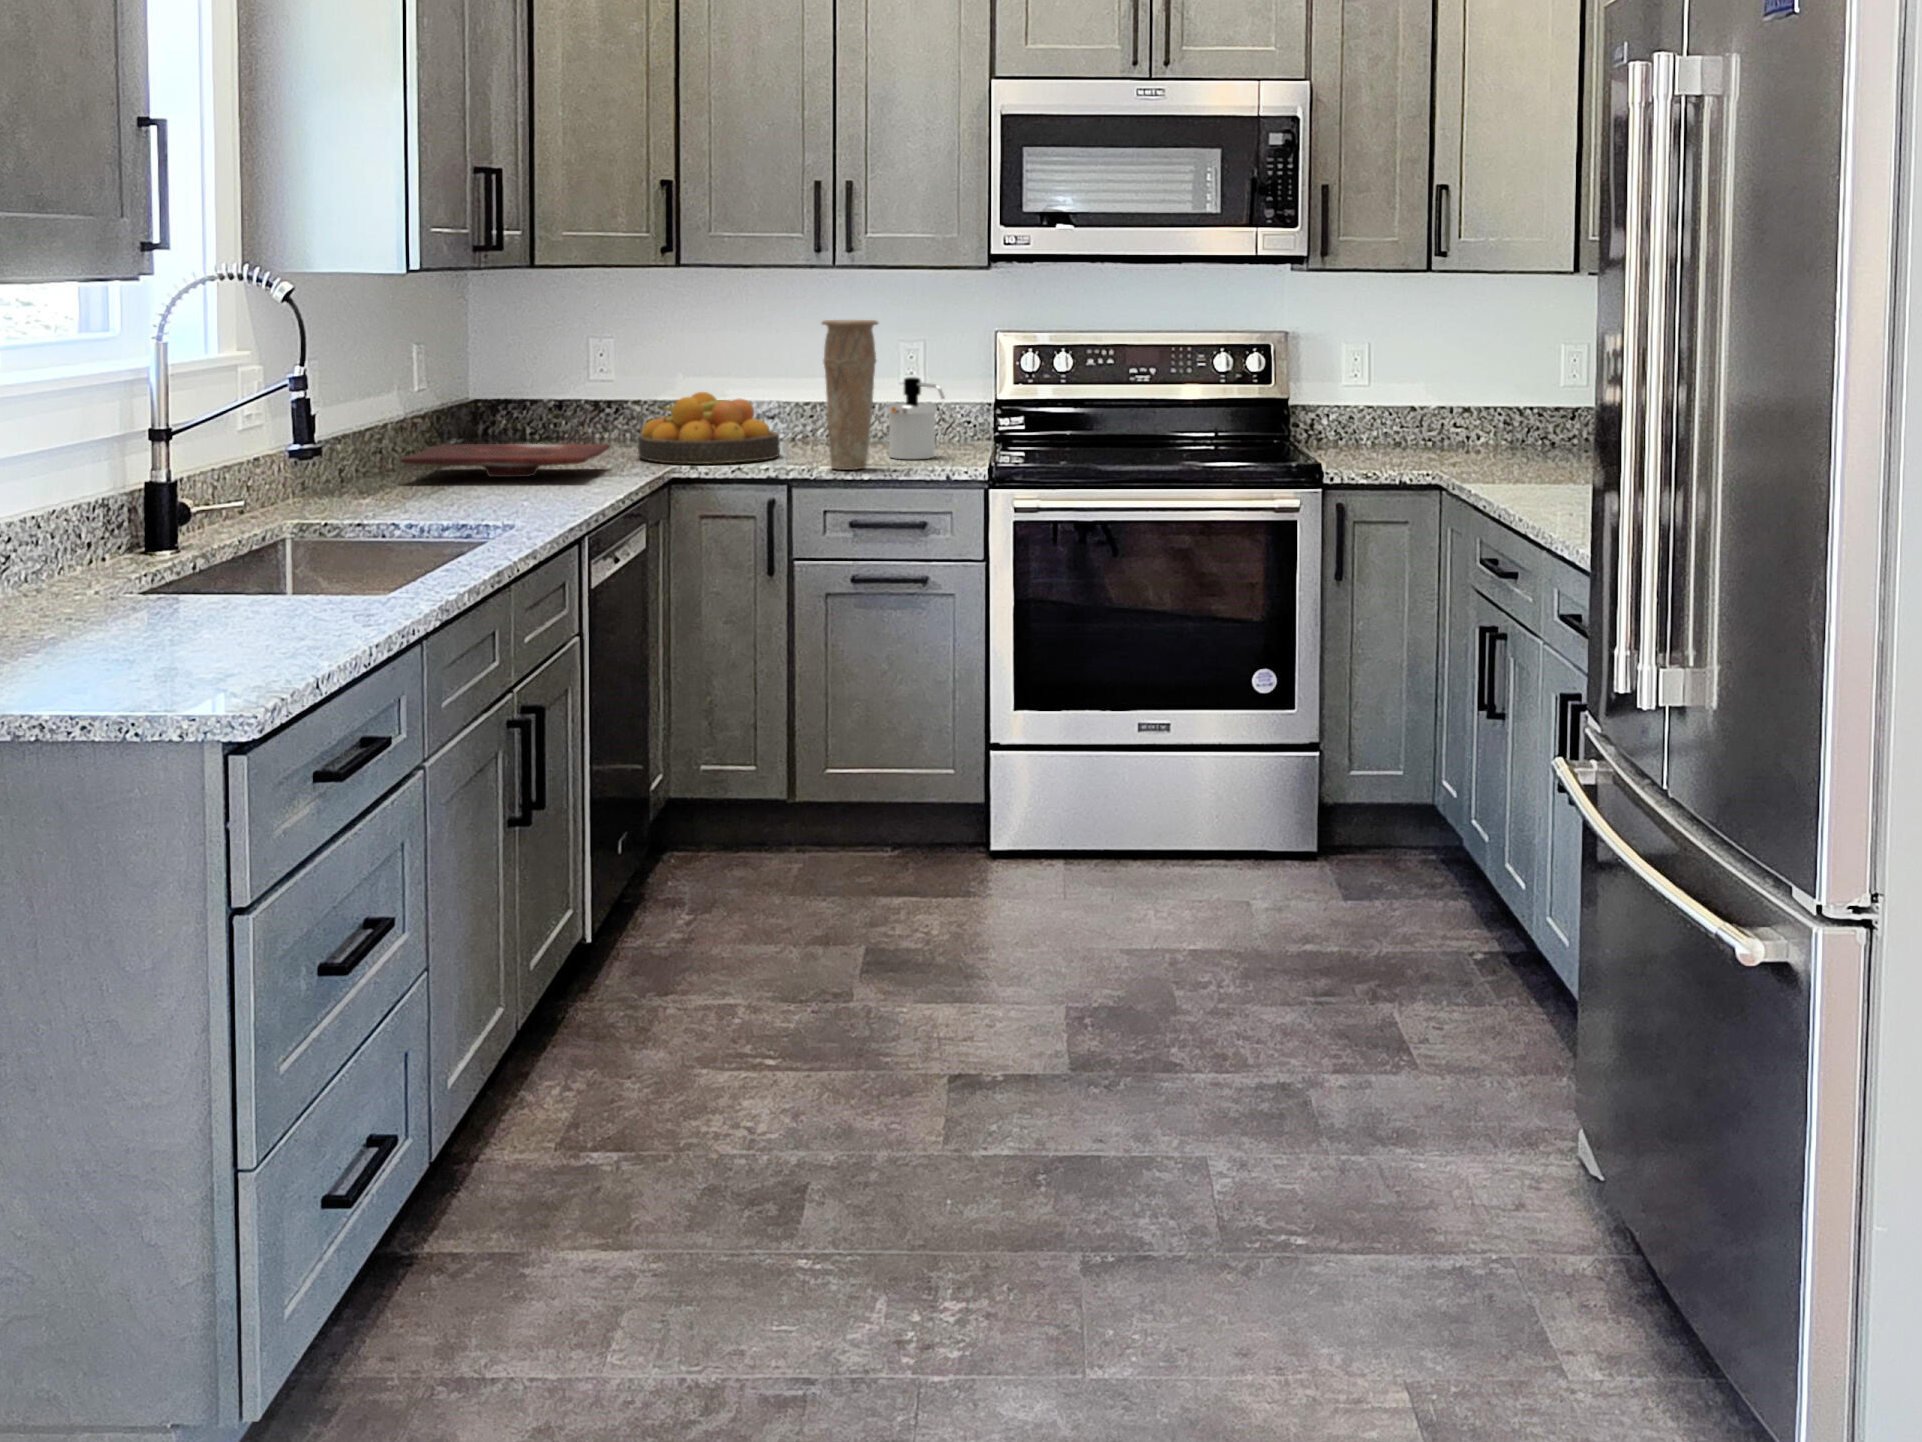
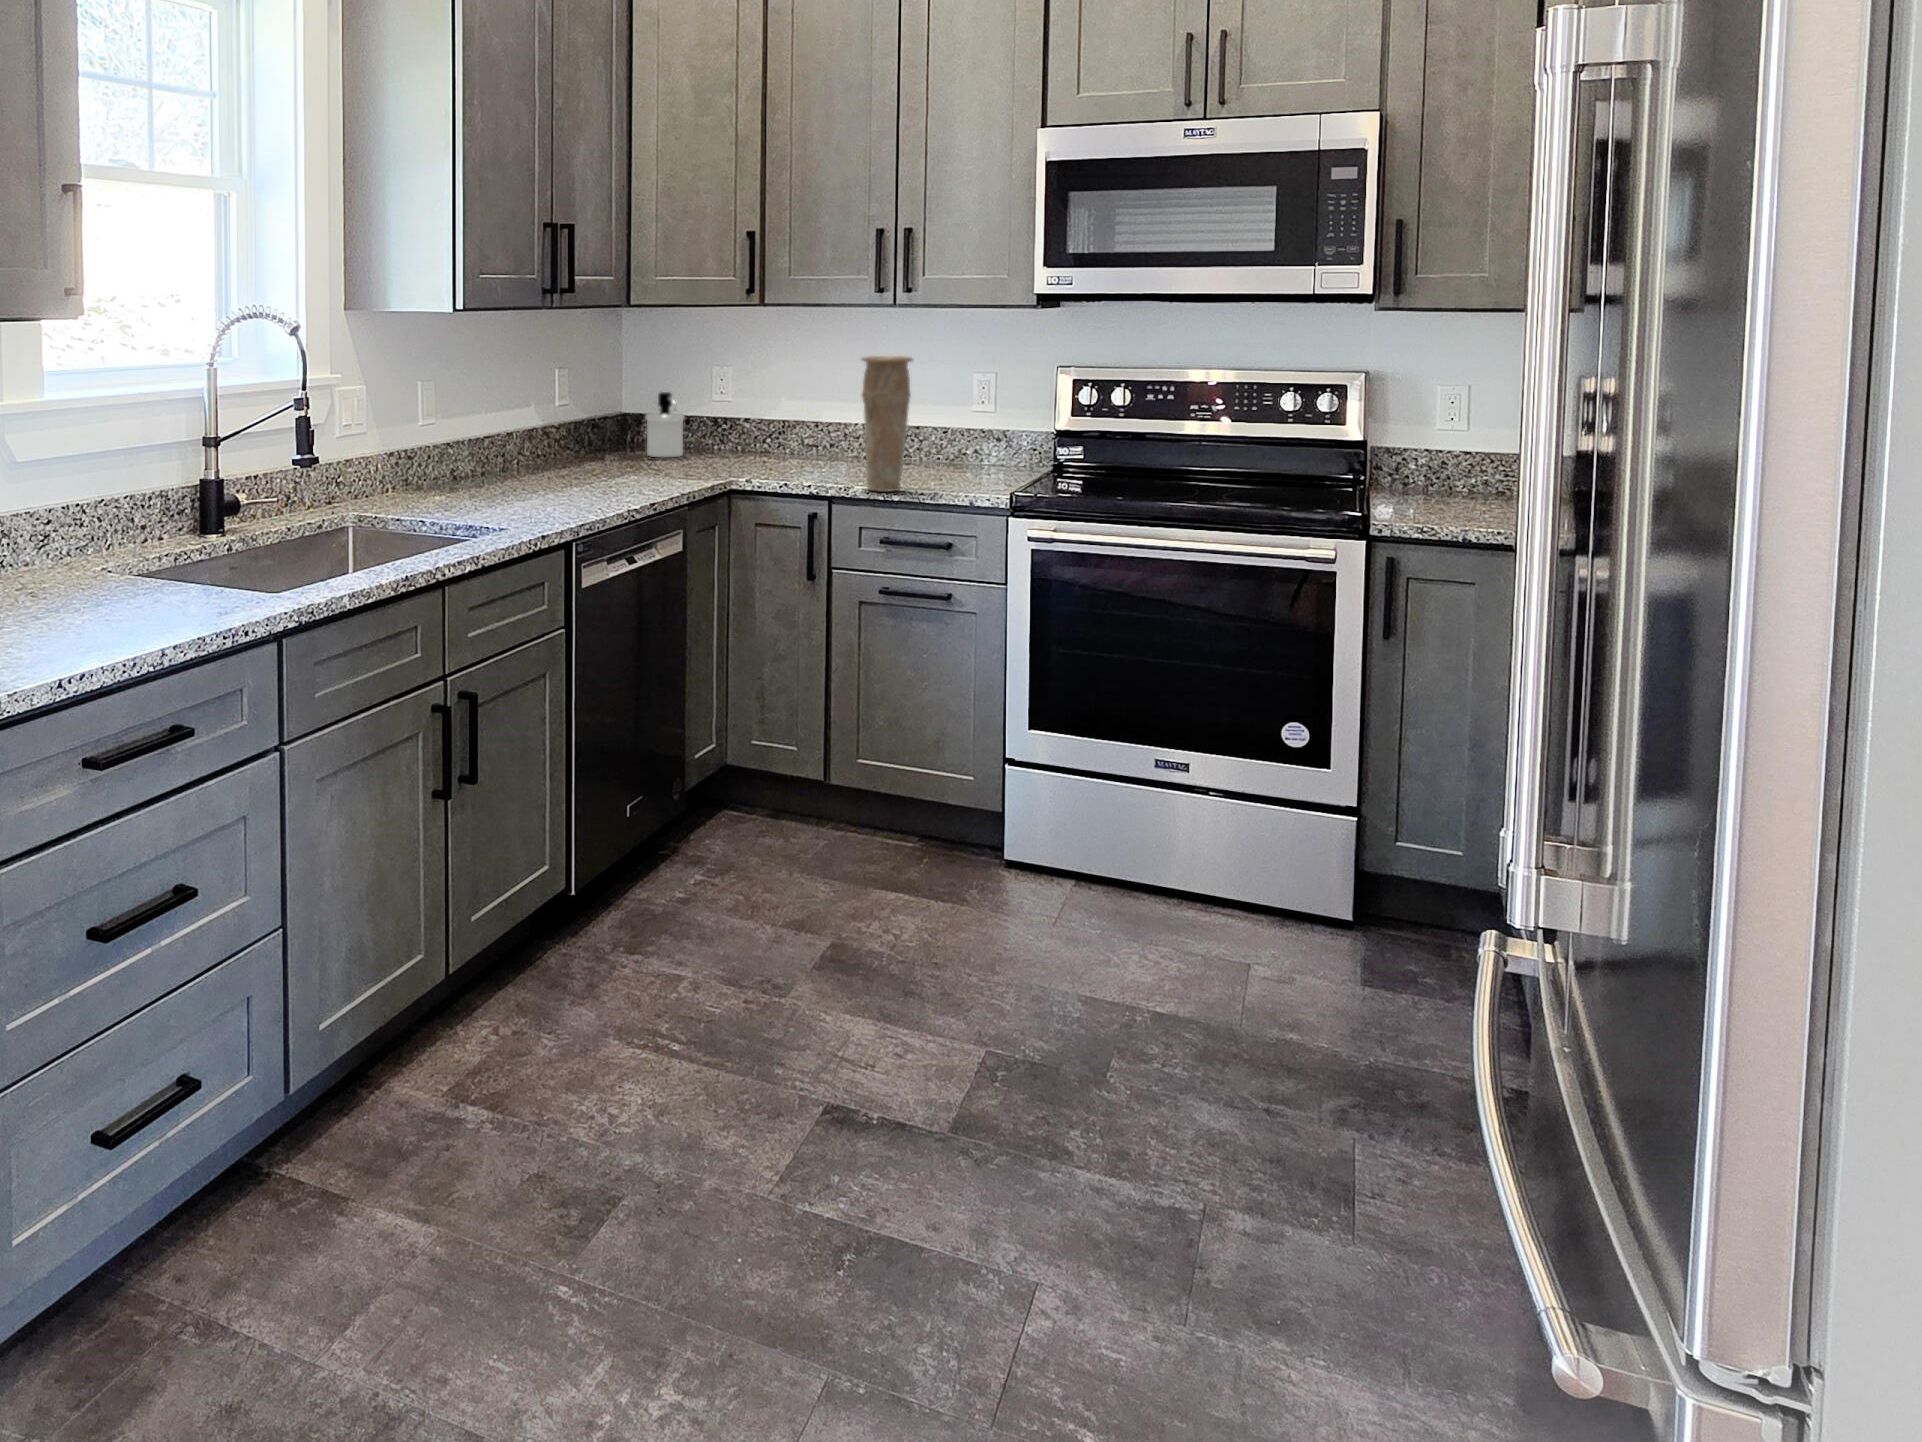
soap dispenser: present [888,377,945,459] -> present [646,392,684,457]
fruit bowl: present [638,392,780,464] -> none [722,415,844,479]
cutting board: present [400,444,610,477] -> none [517,452,688,482]

